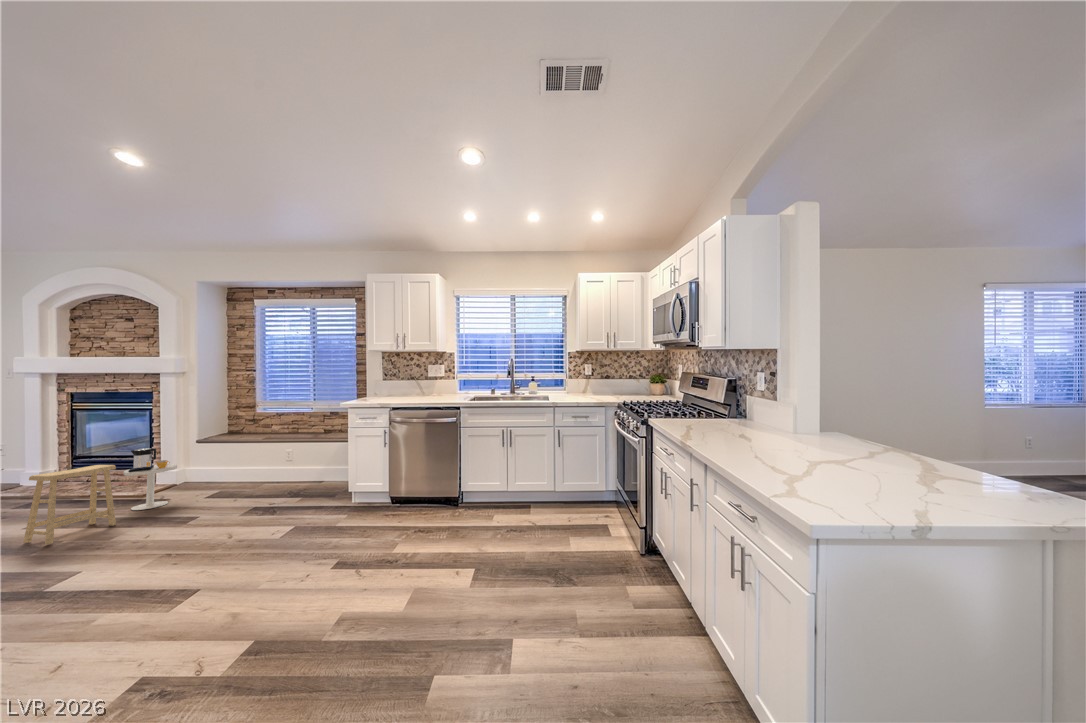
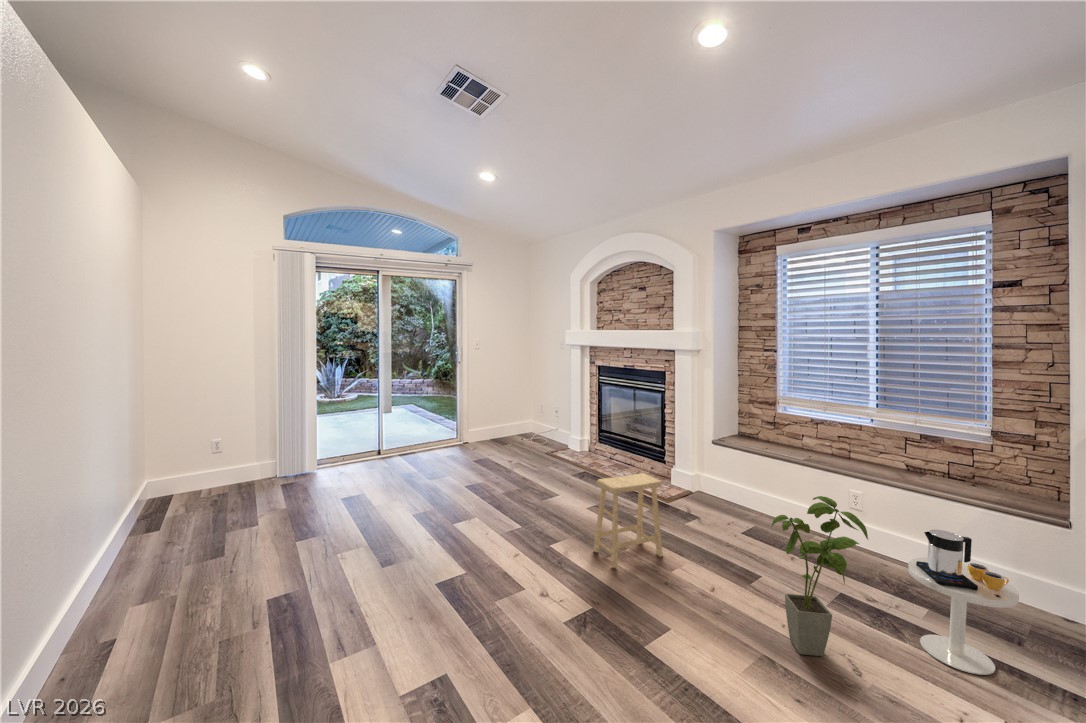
house plant: none [191,438,252,531] -> present [772,496,868,656]
side table: present [124,448,177,510] -> present [908,530,1019,675]

